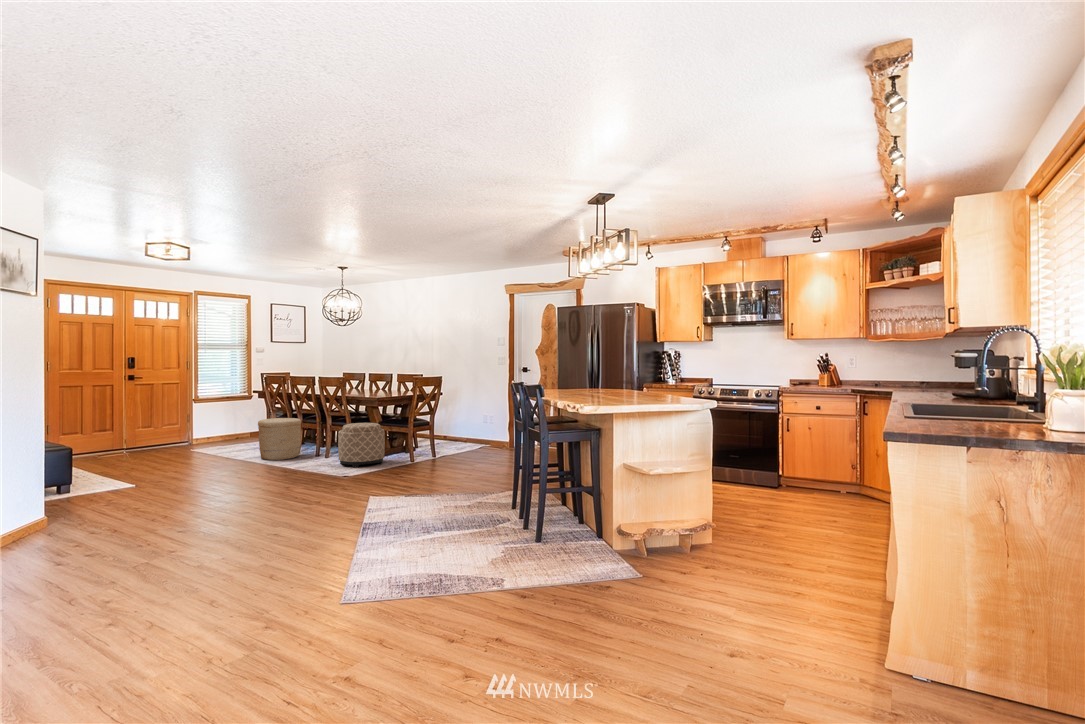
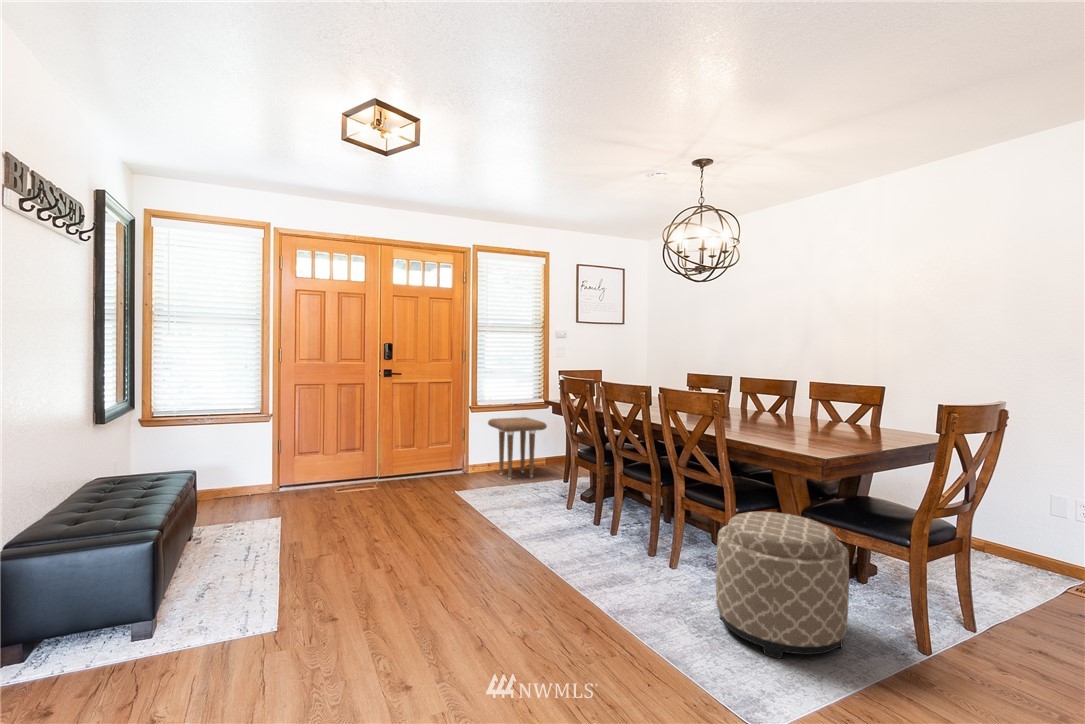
side table: none [209,404,253,443] -> present [488,417,547,479]
woven basket: present [258,418,301,460] -> none [542,463,623,560]

